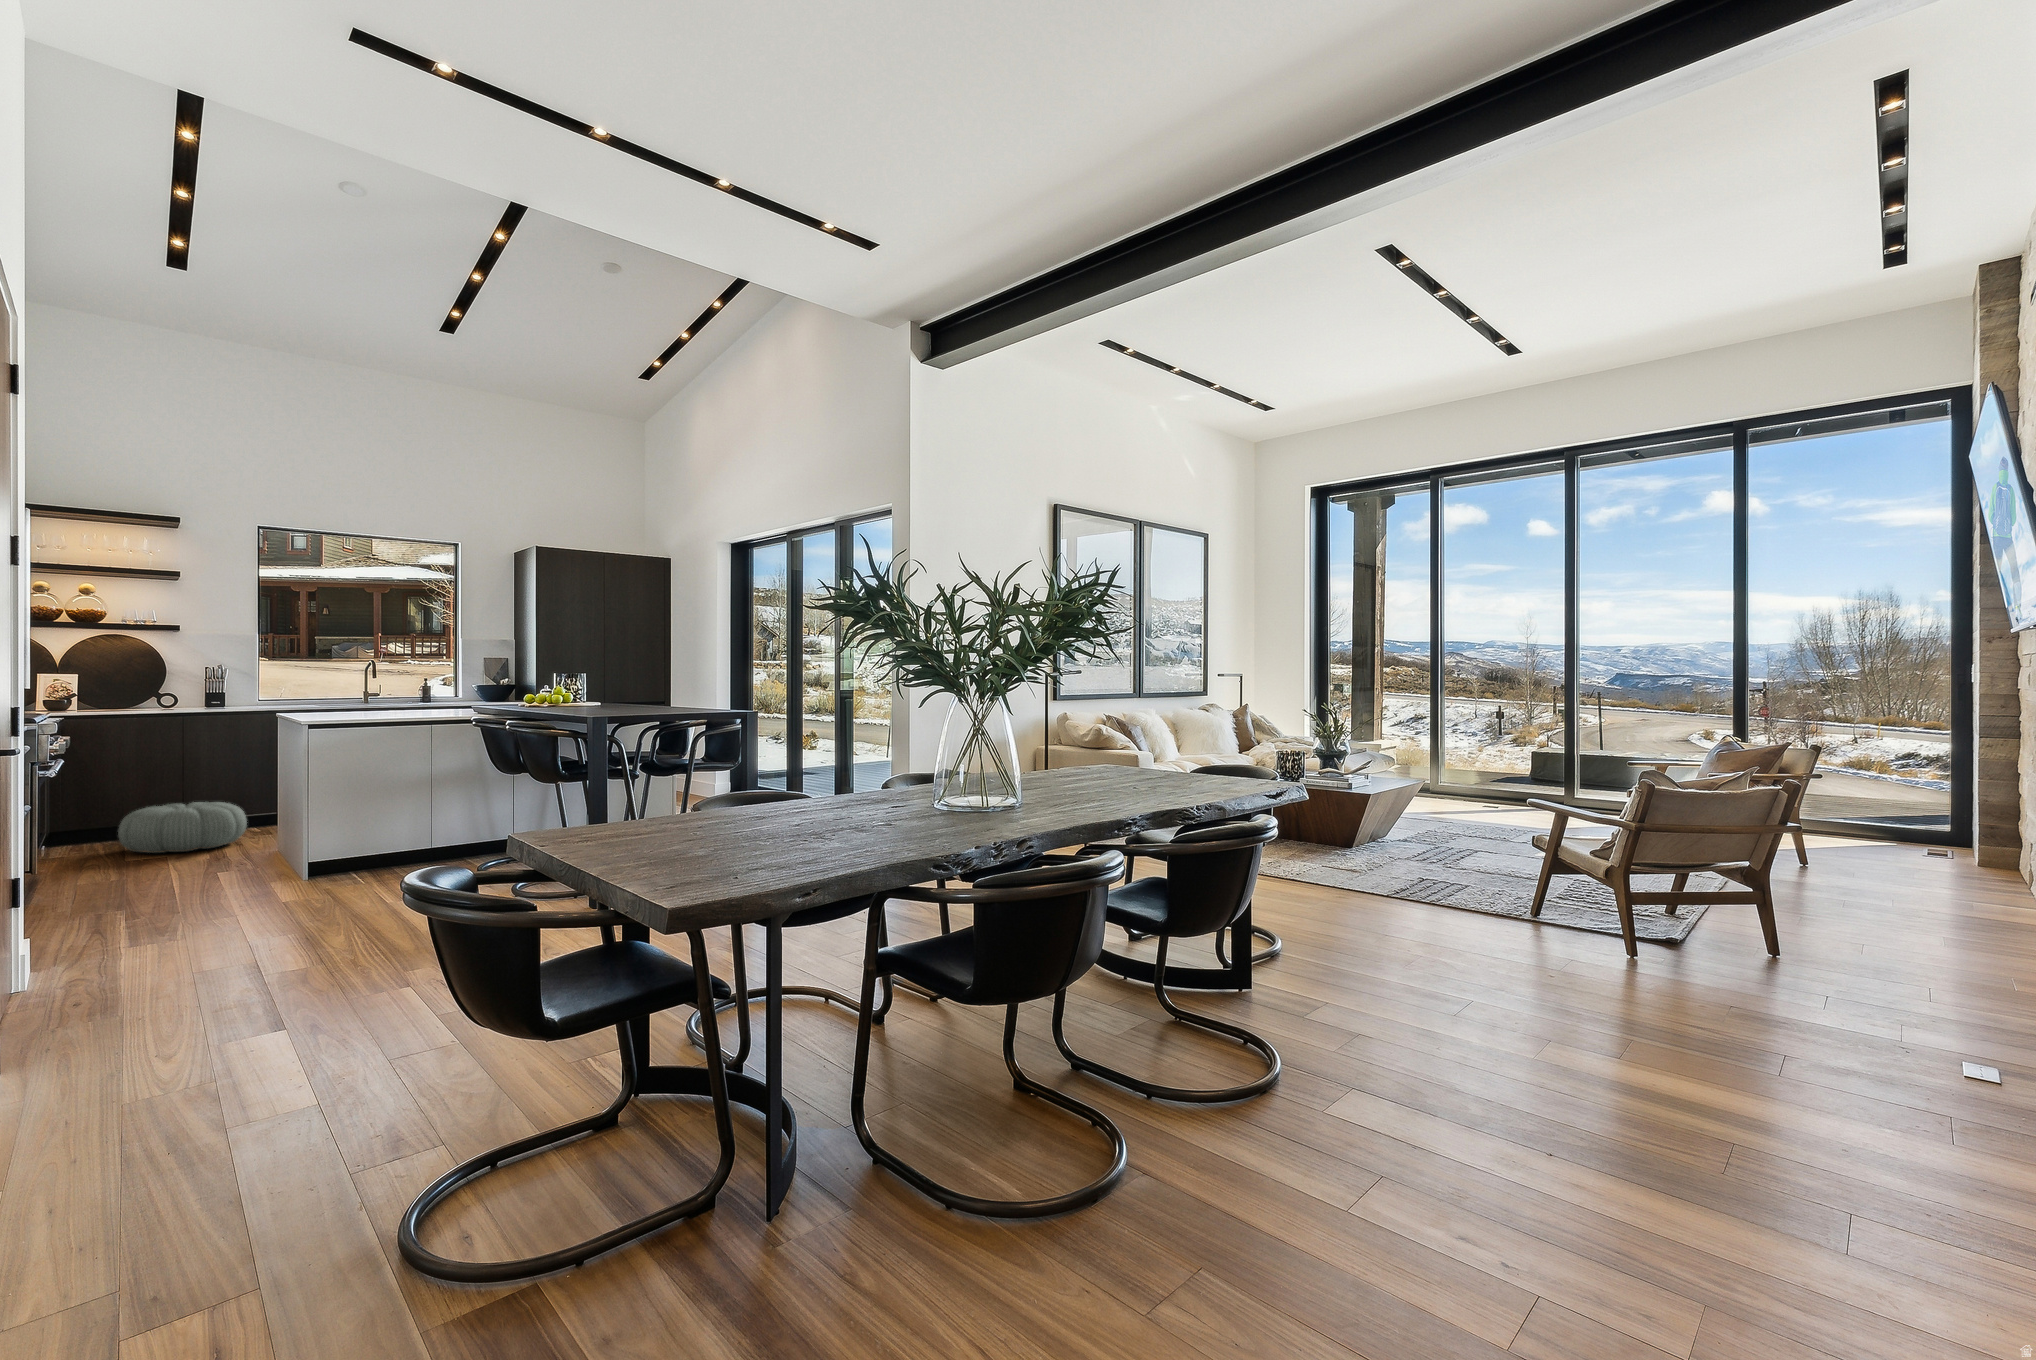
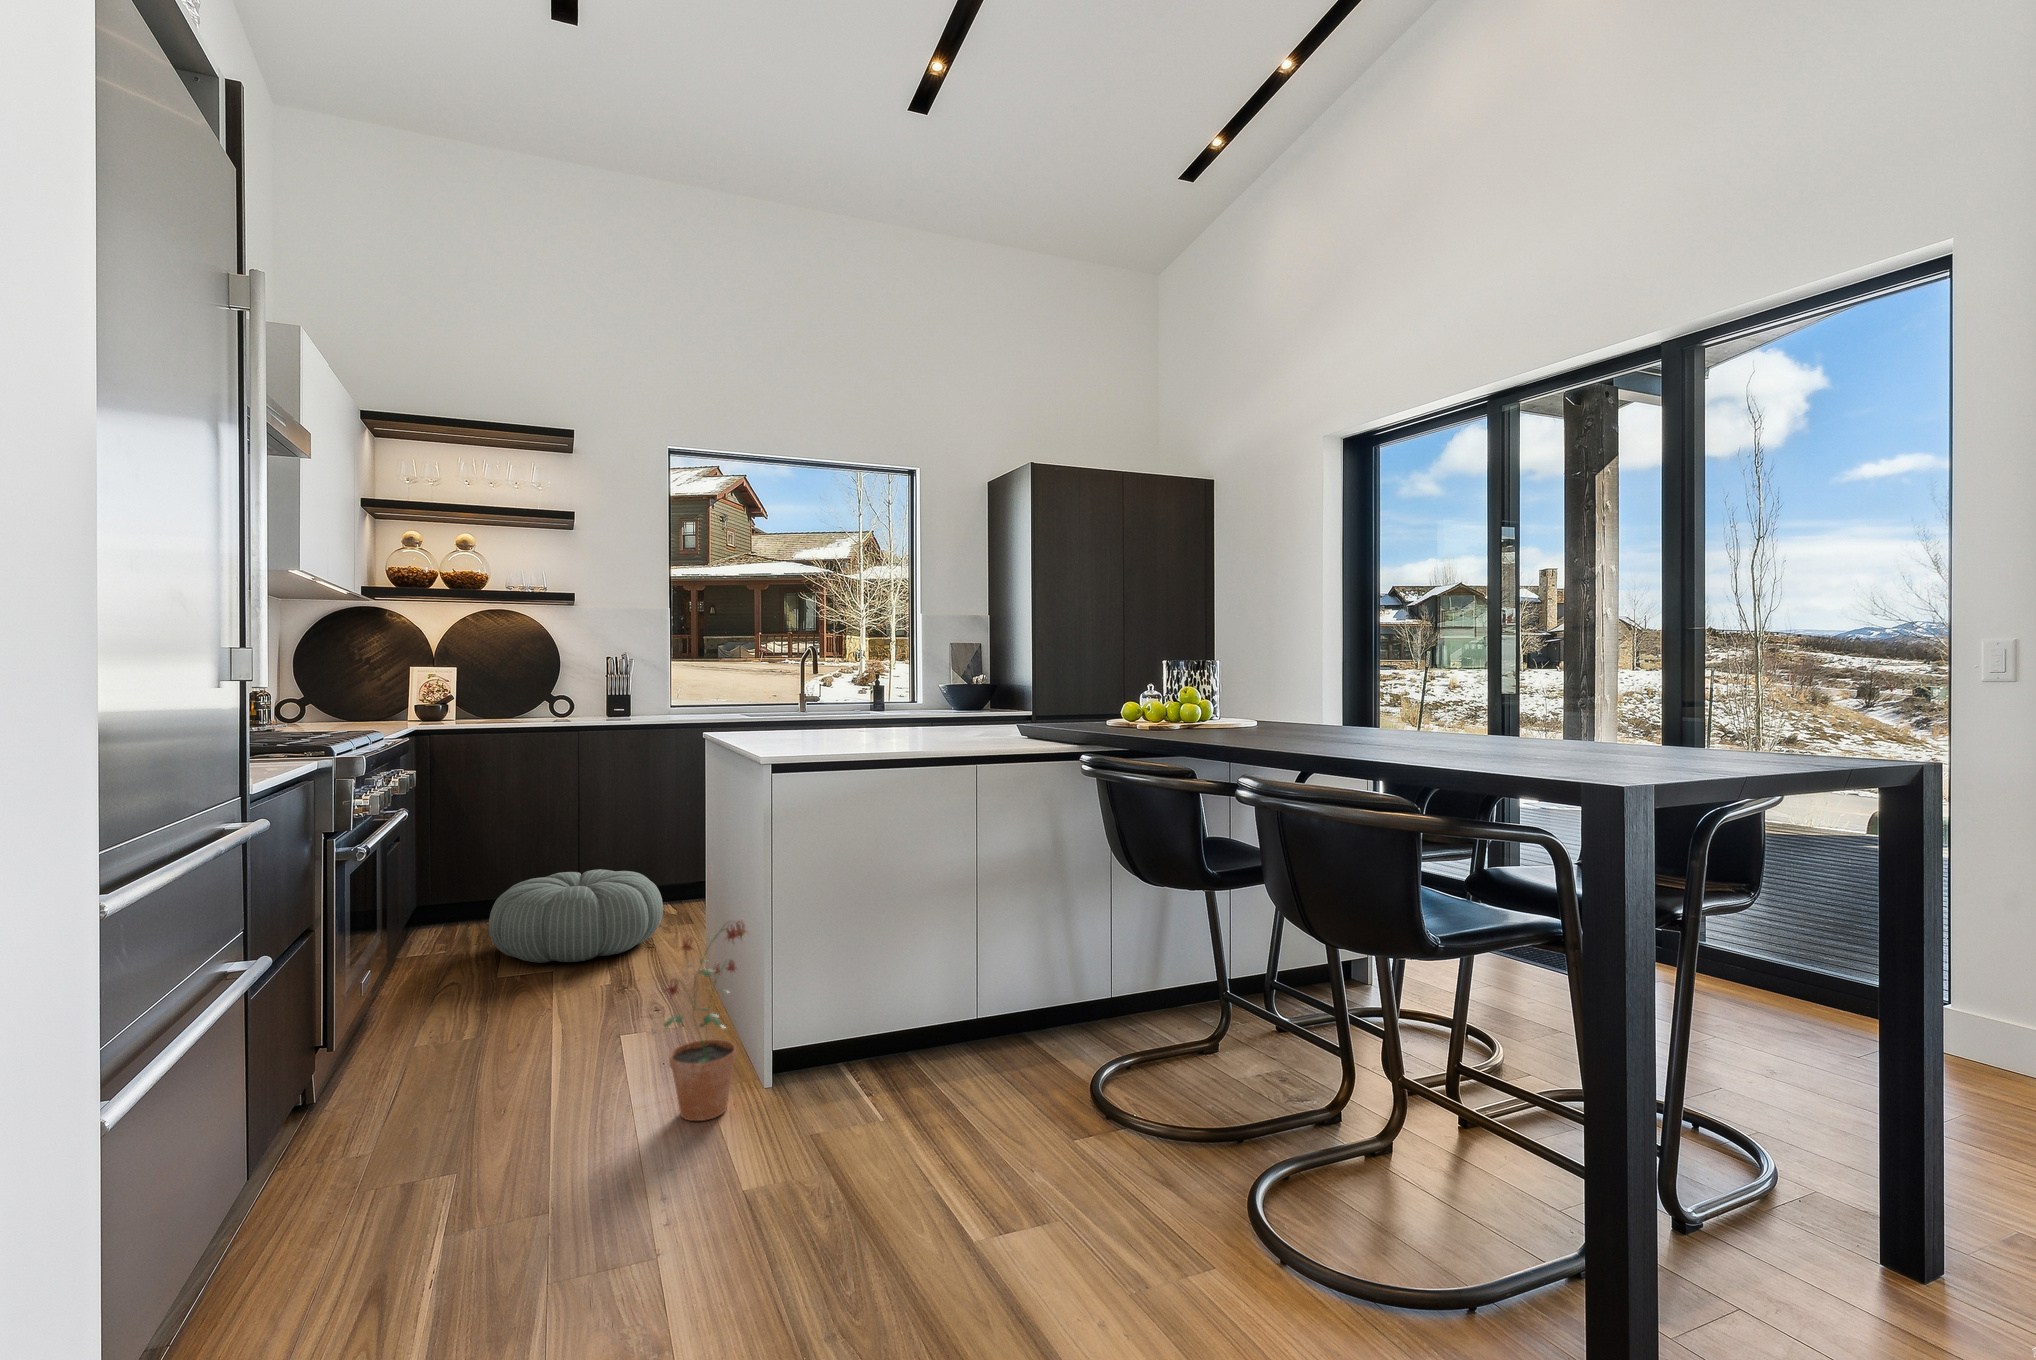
potted plant: none [238,797,291,889] -> present [664,921,746,1121]

